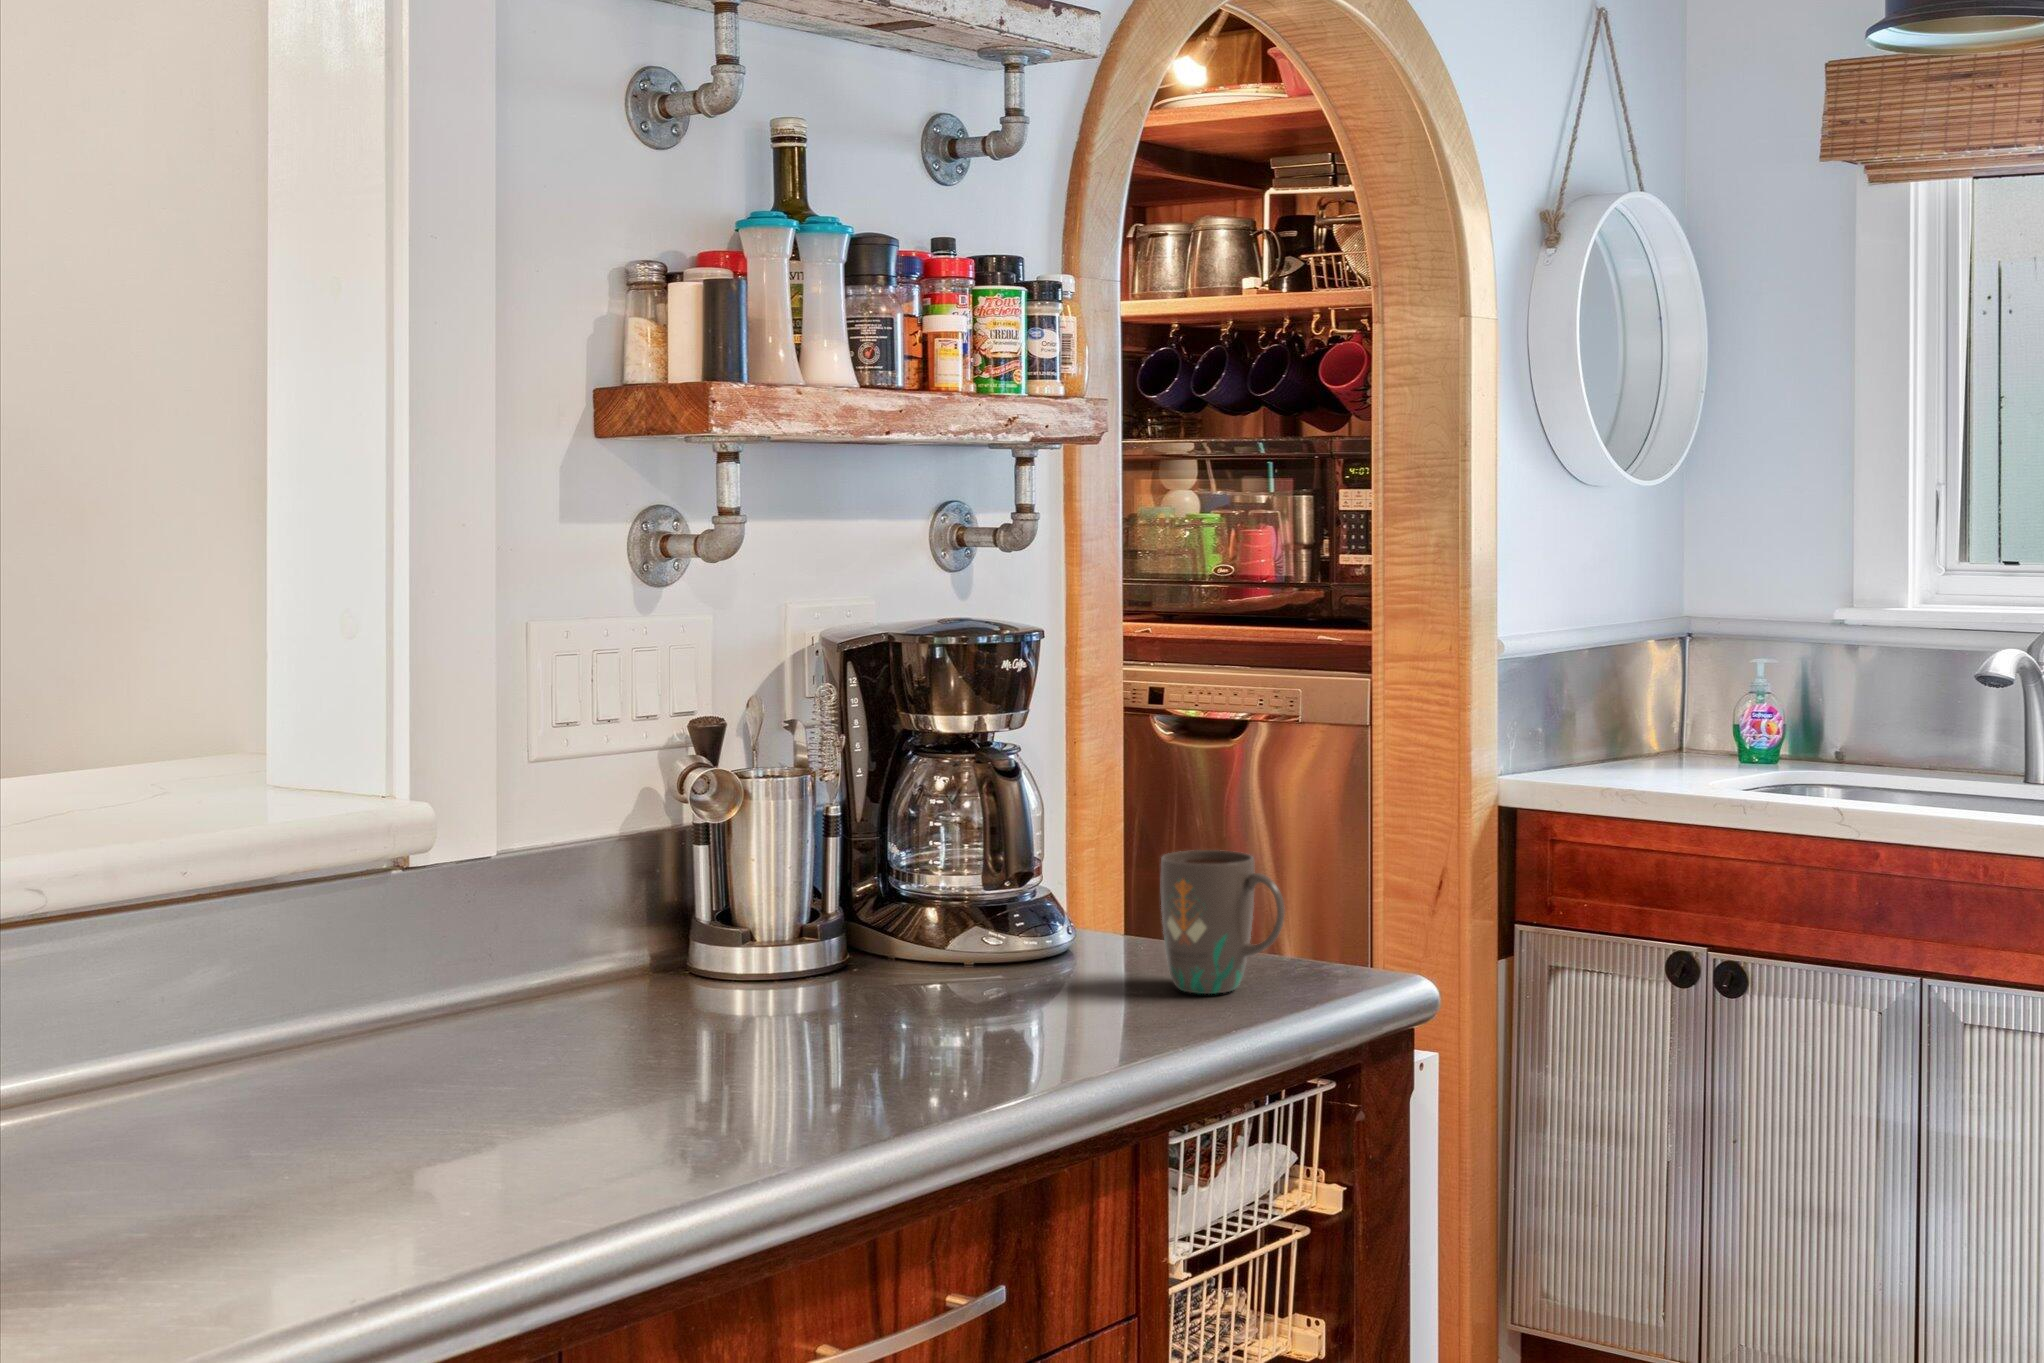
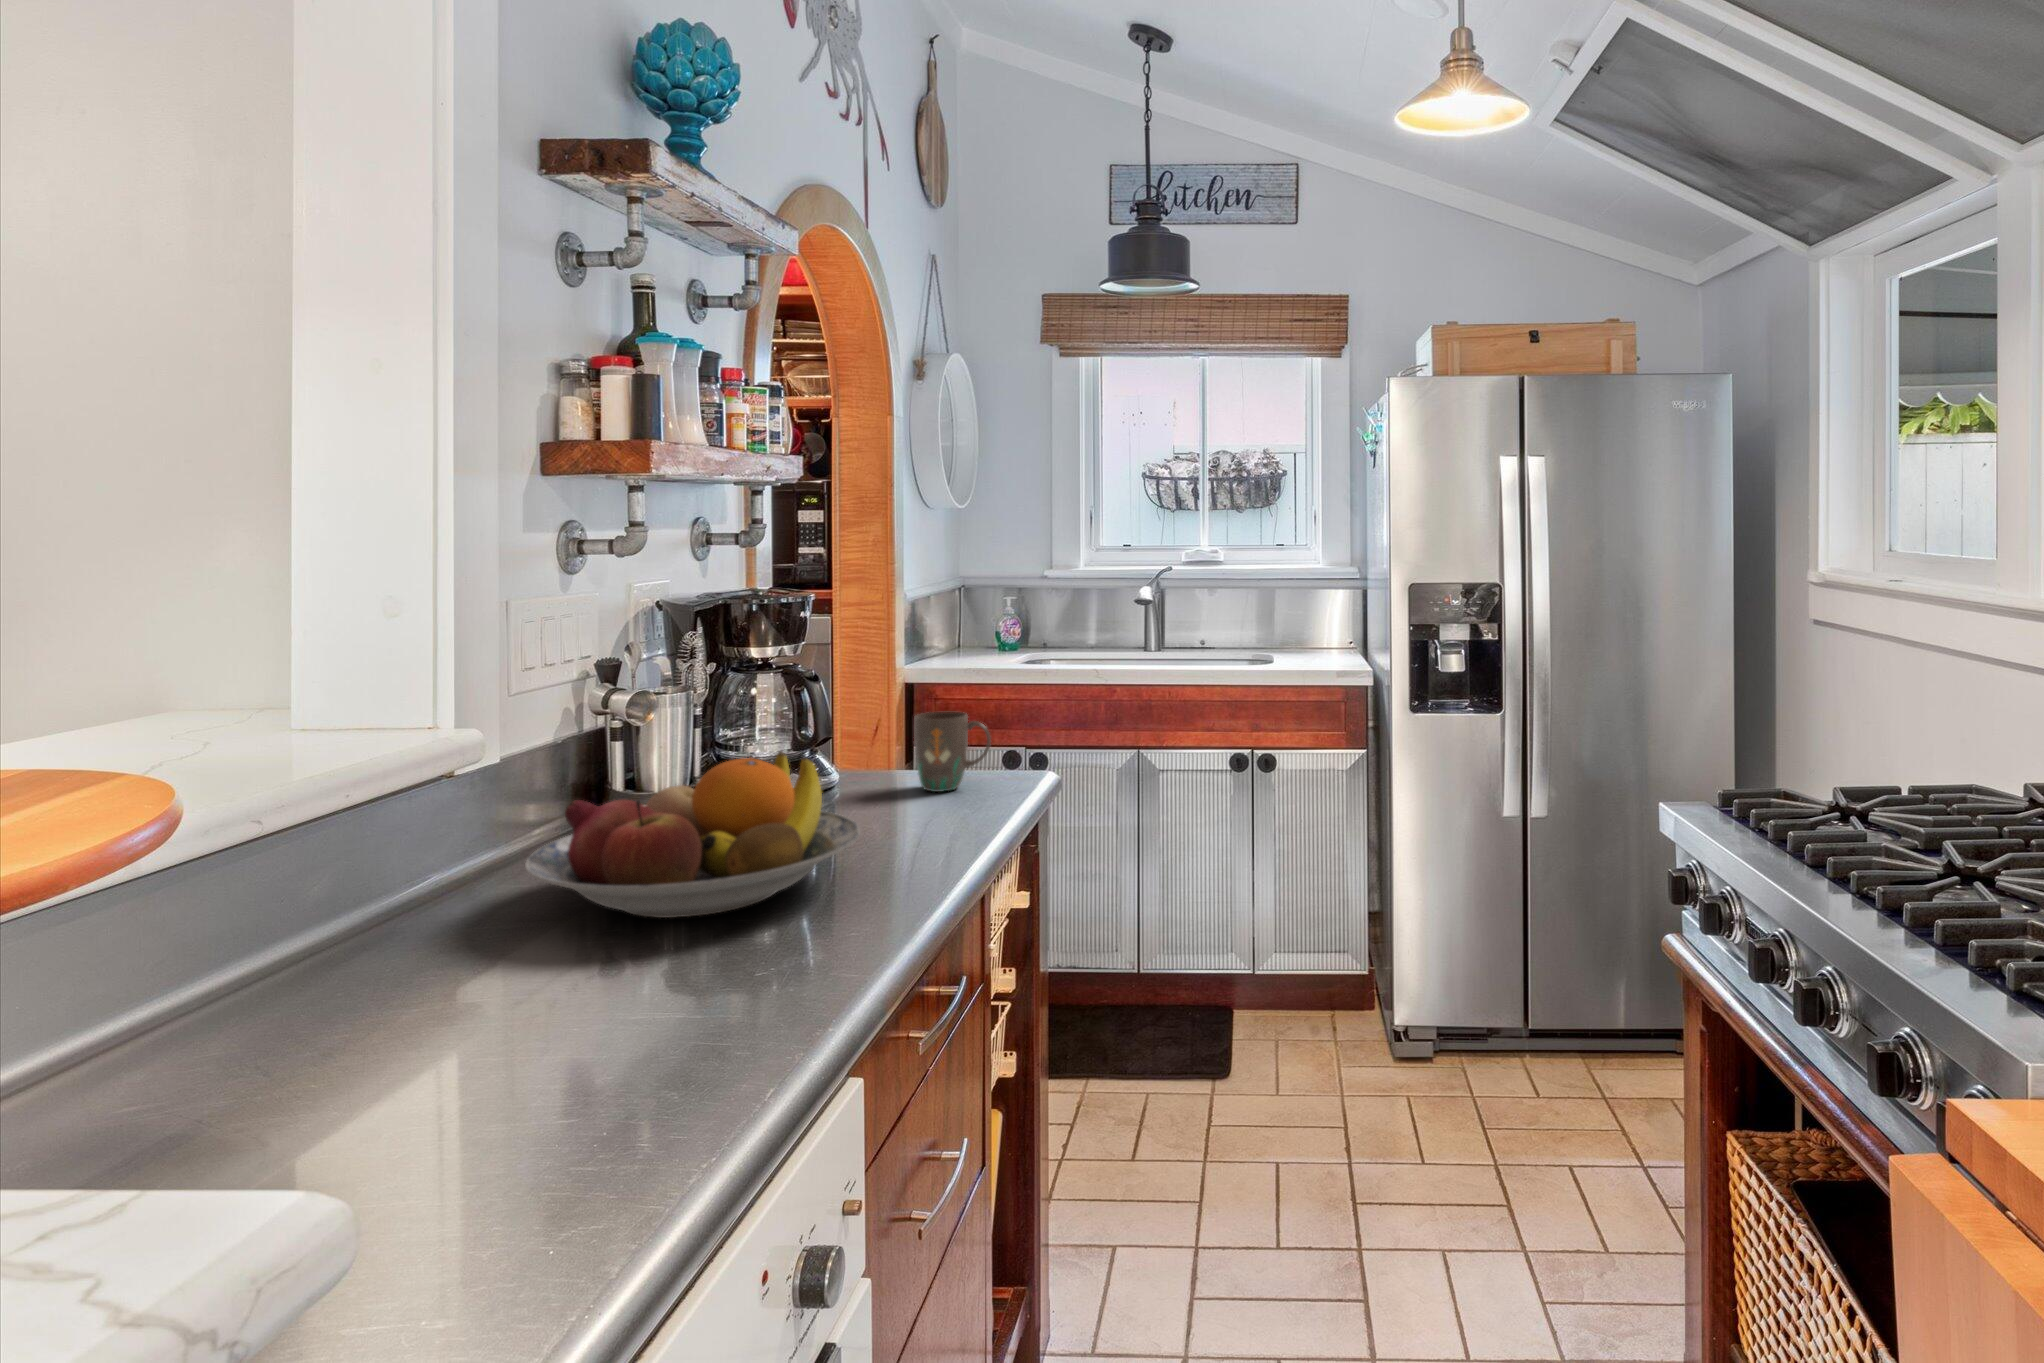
fruit bowl: none [361,887,862,1130] -> present [525,752,860,918]

